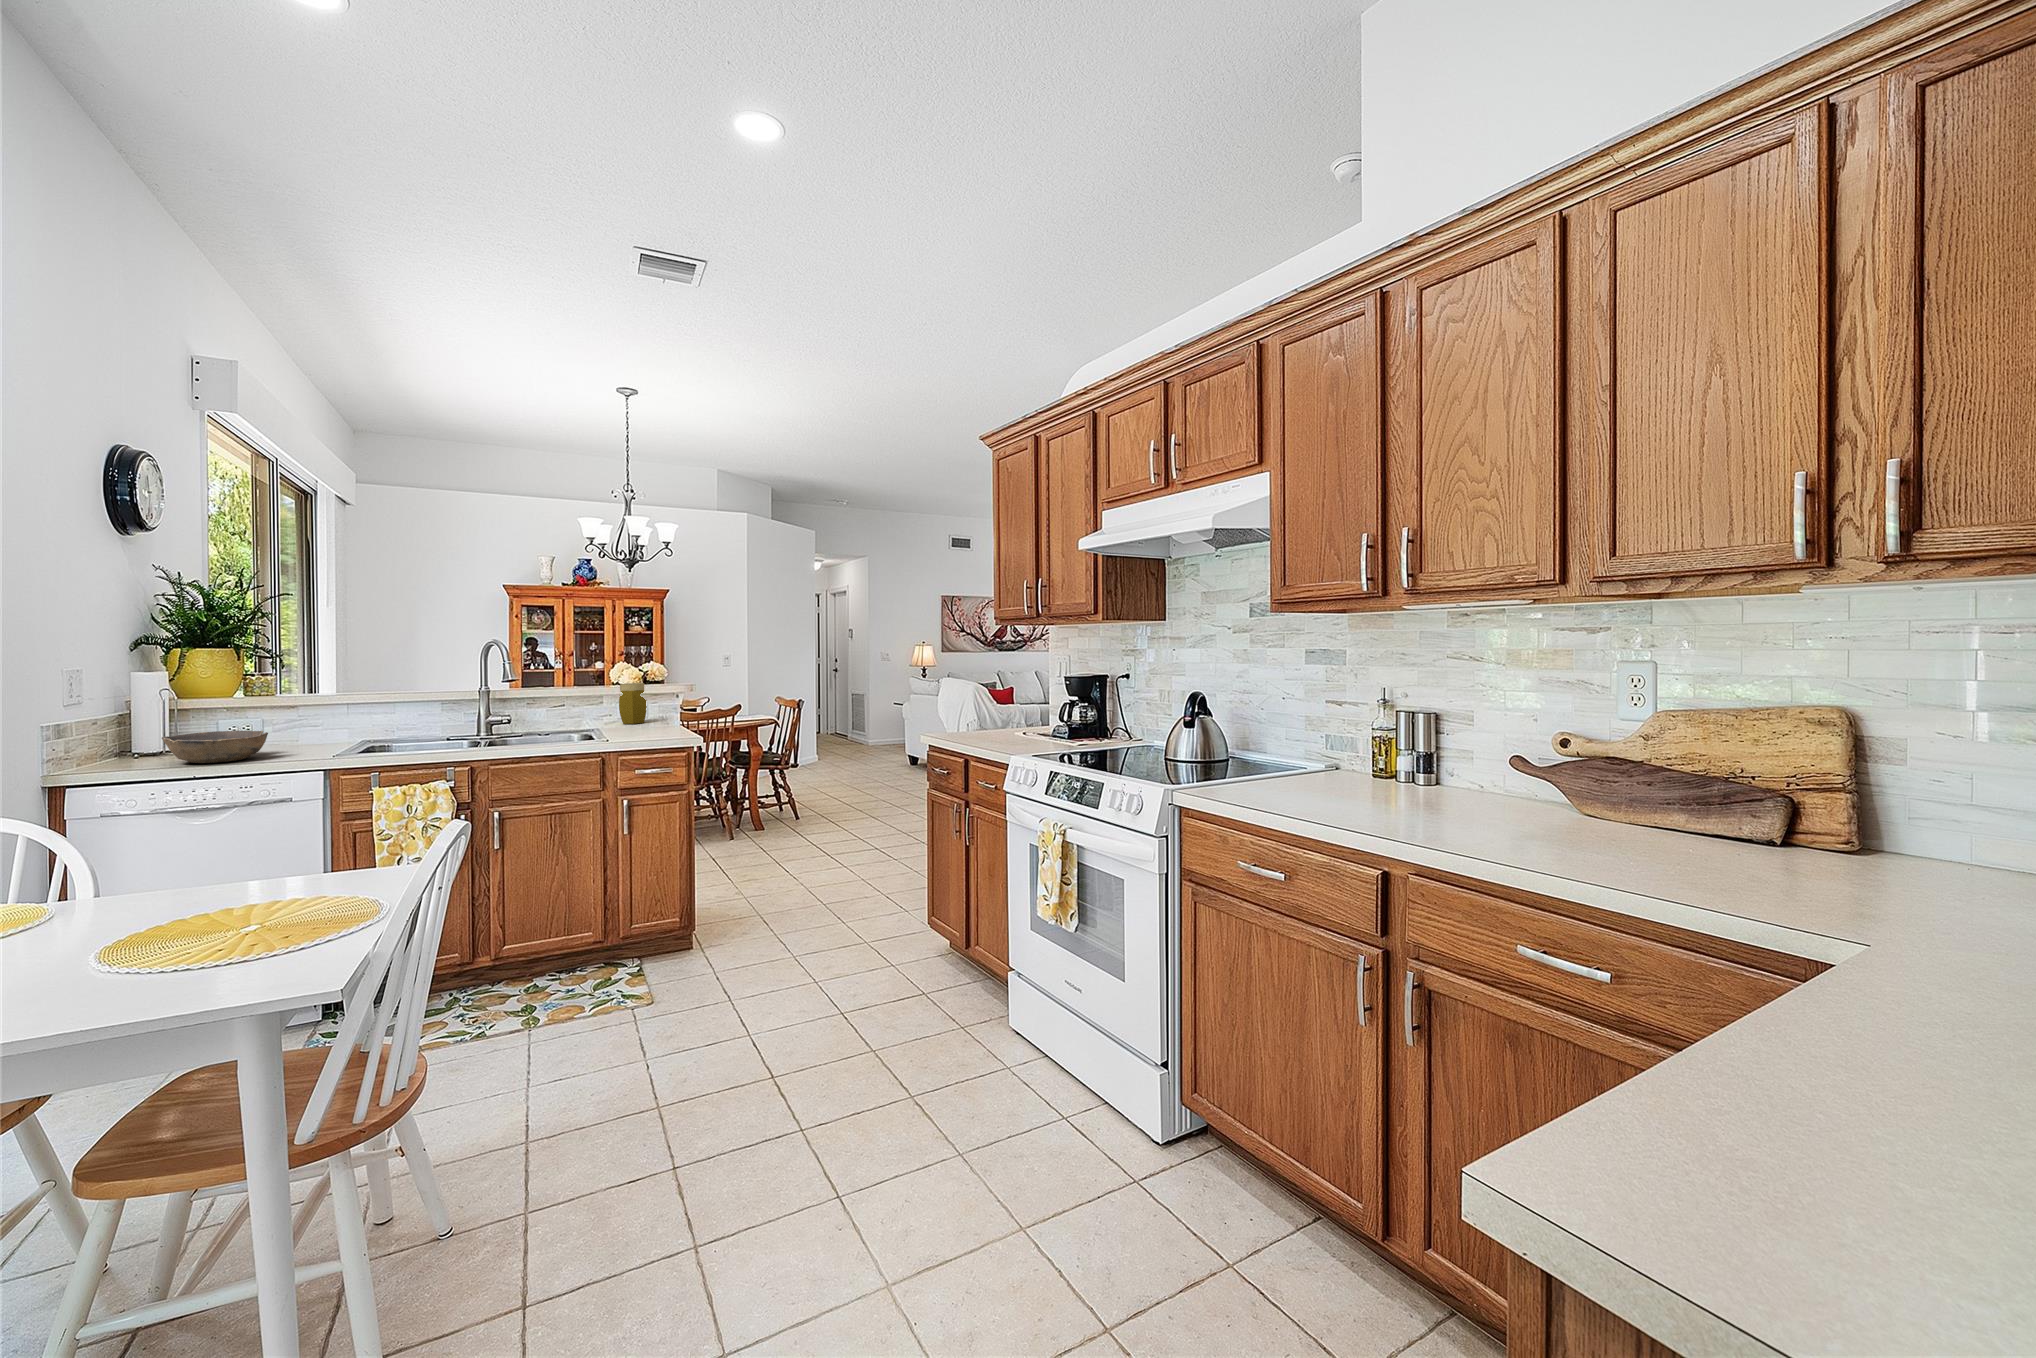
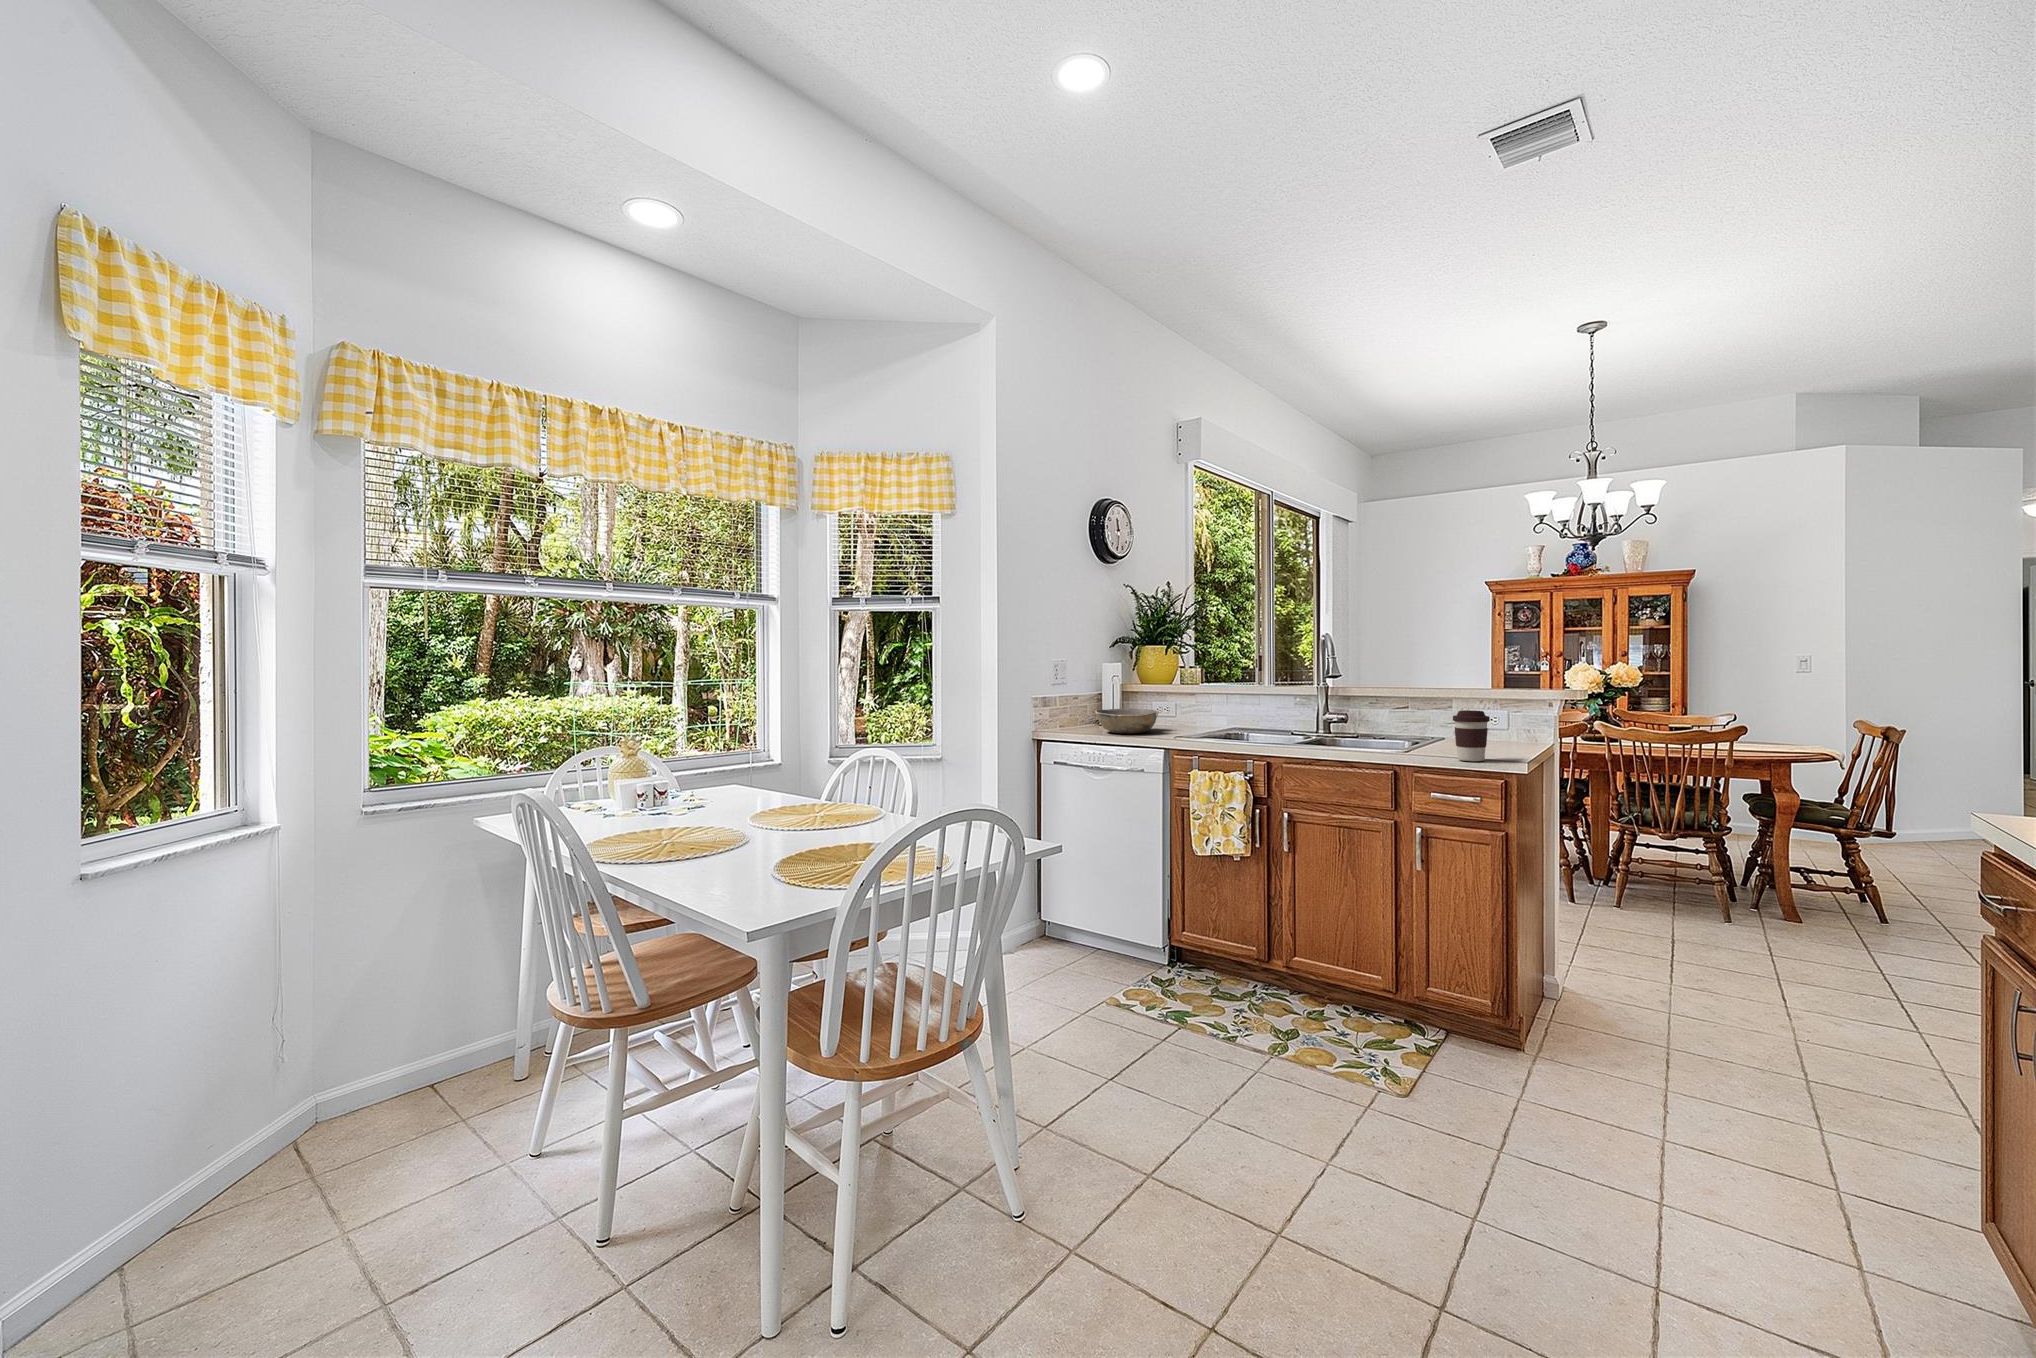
jar: present [619,683,647,724] -> none [1483,687,1523,737]
coffee cup: none [640,702,667,741] -> present [1453,710,1490,761]

